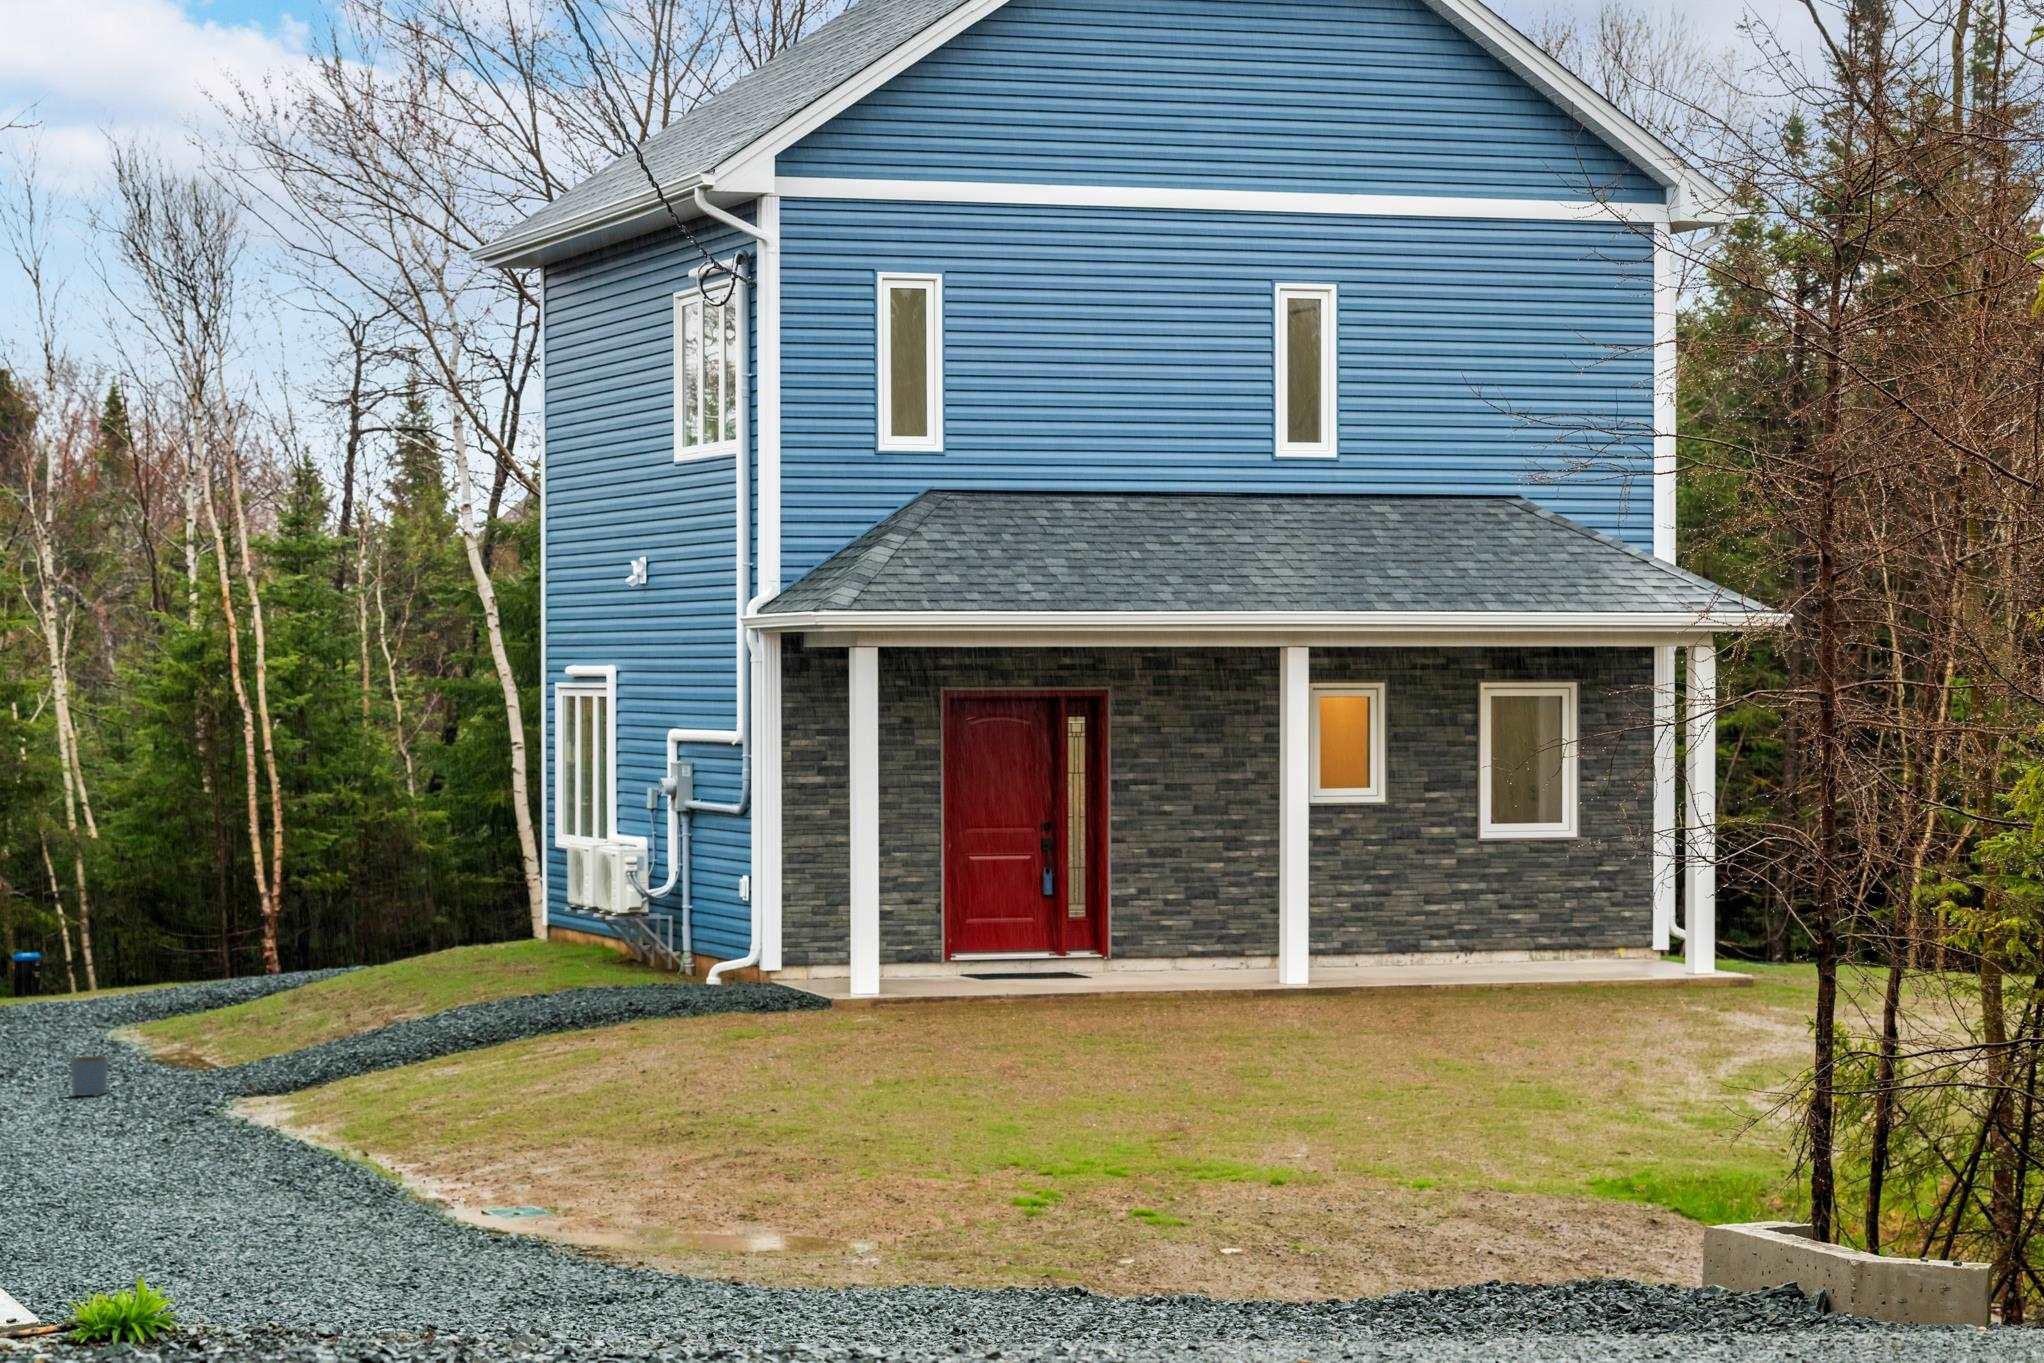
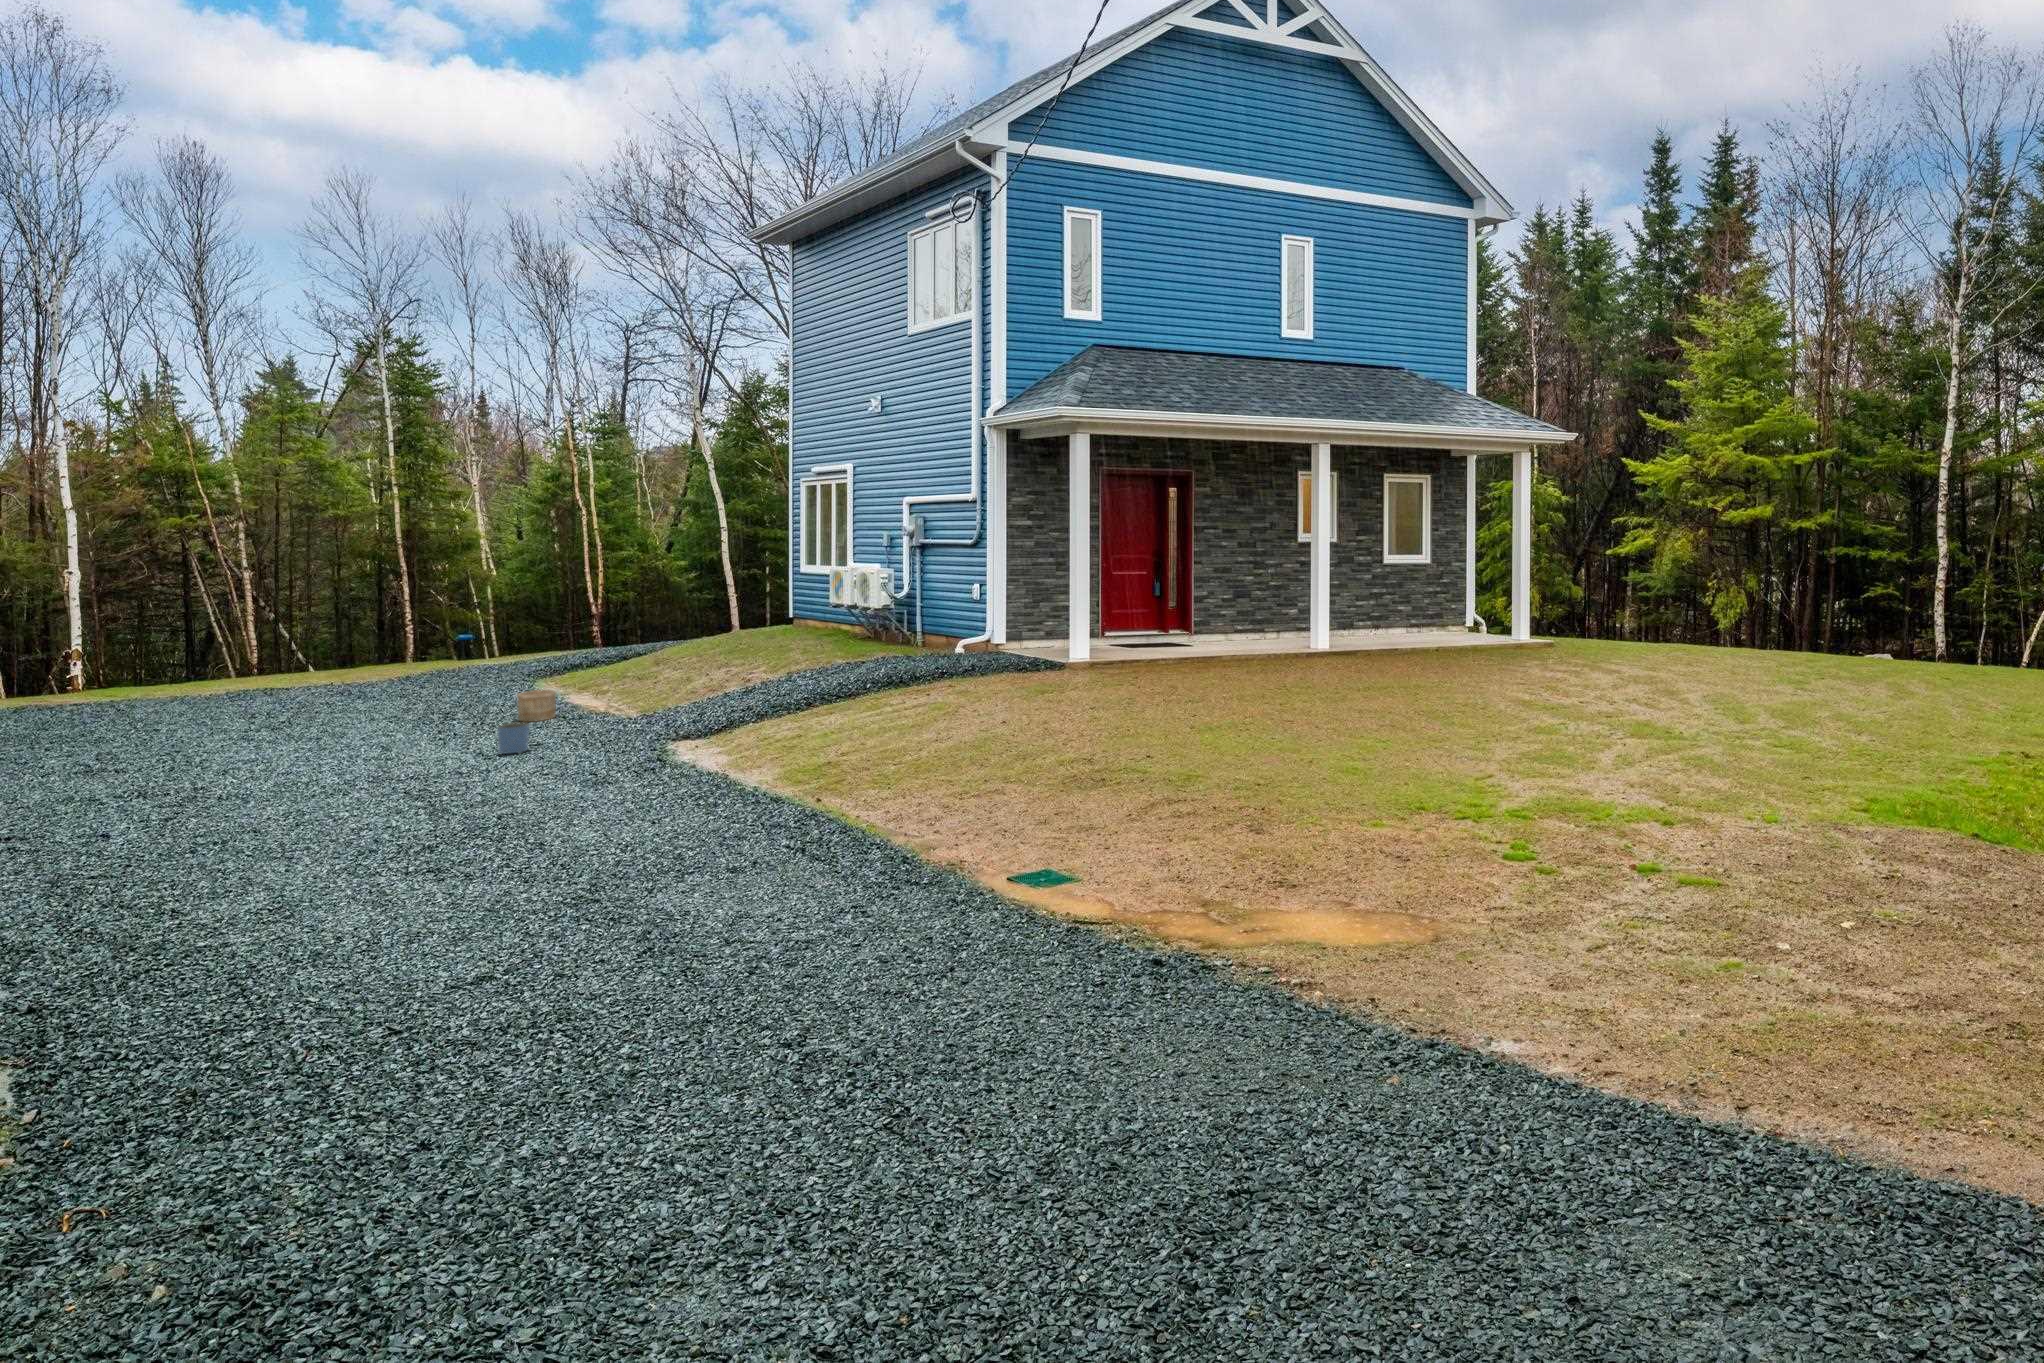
wooden bucket: none [103,1020,154,1064] -> present [517,690,556,722]

